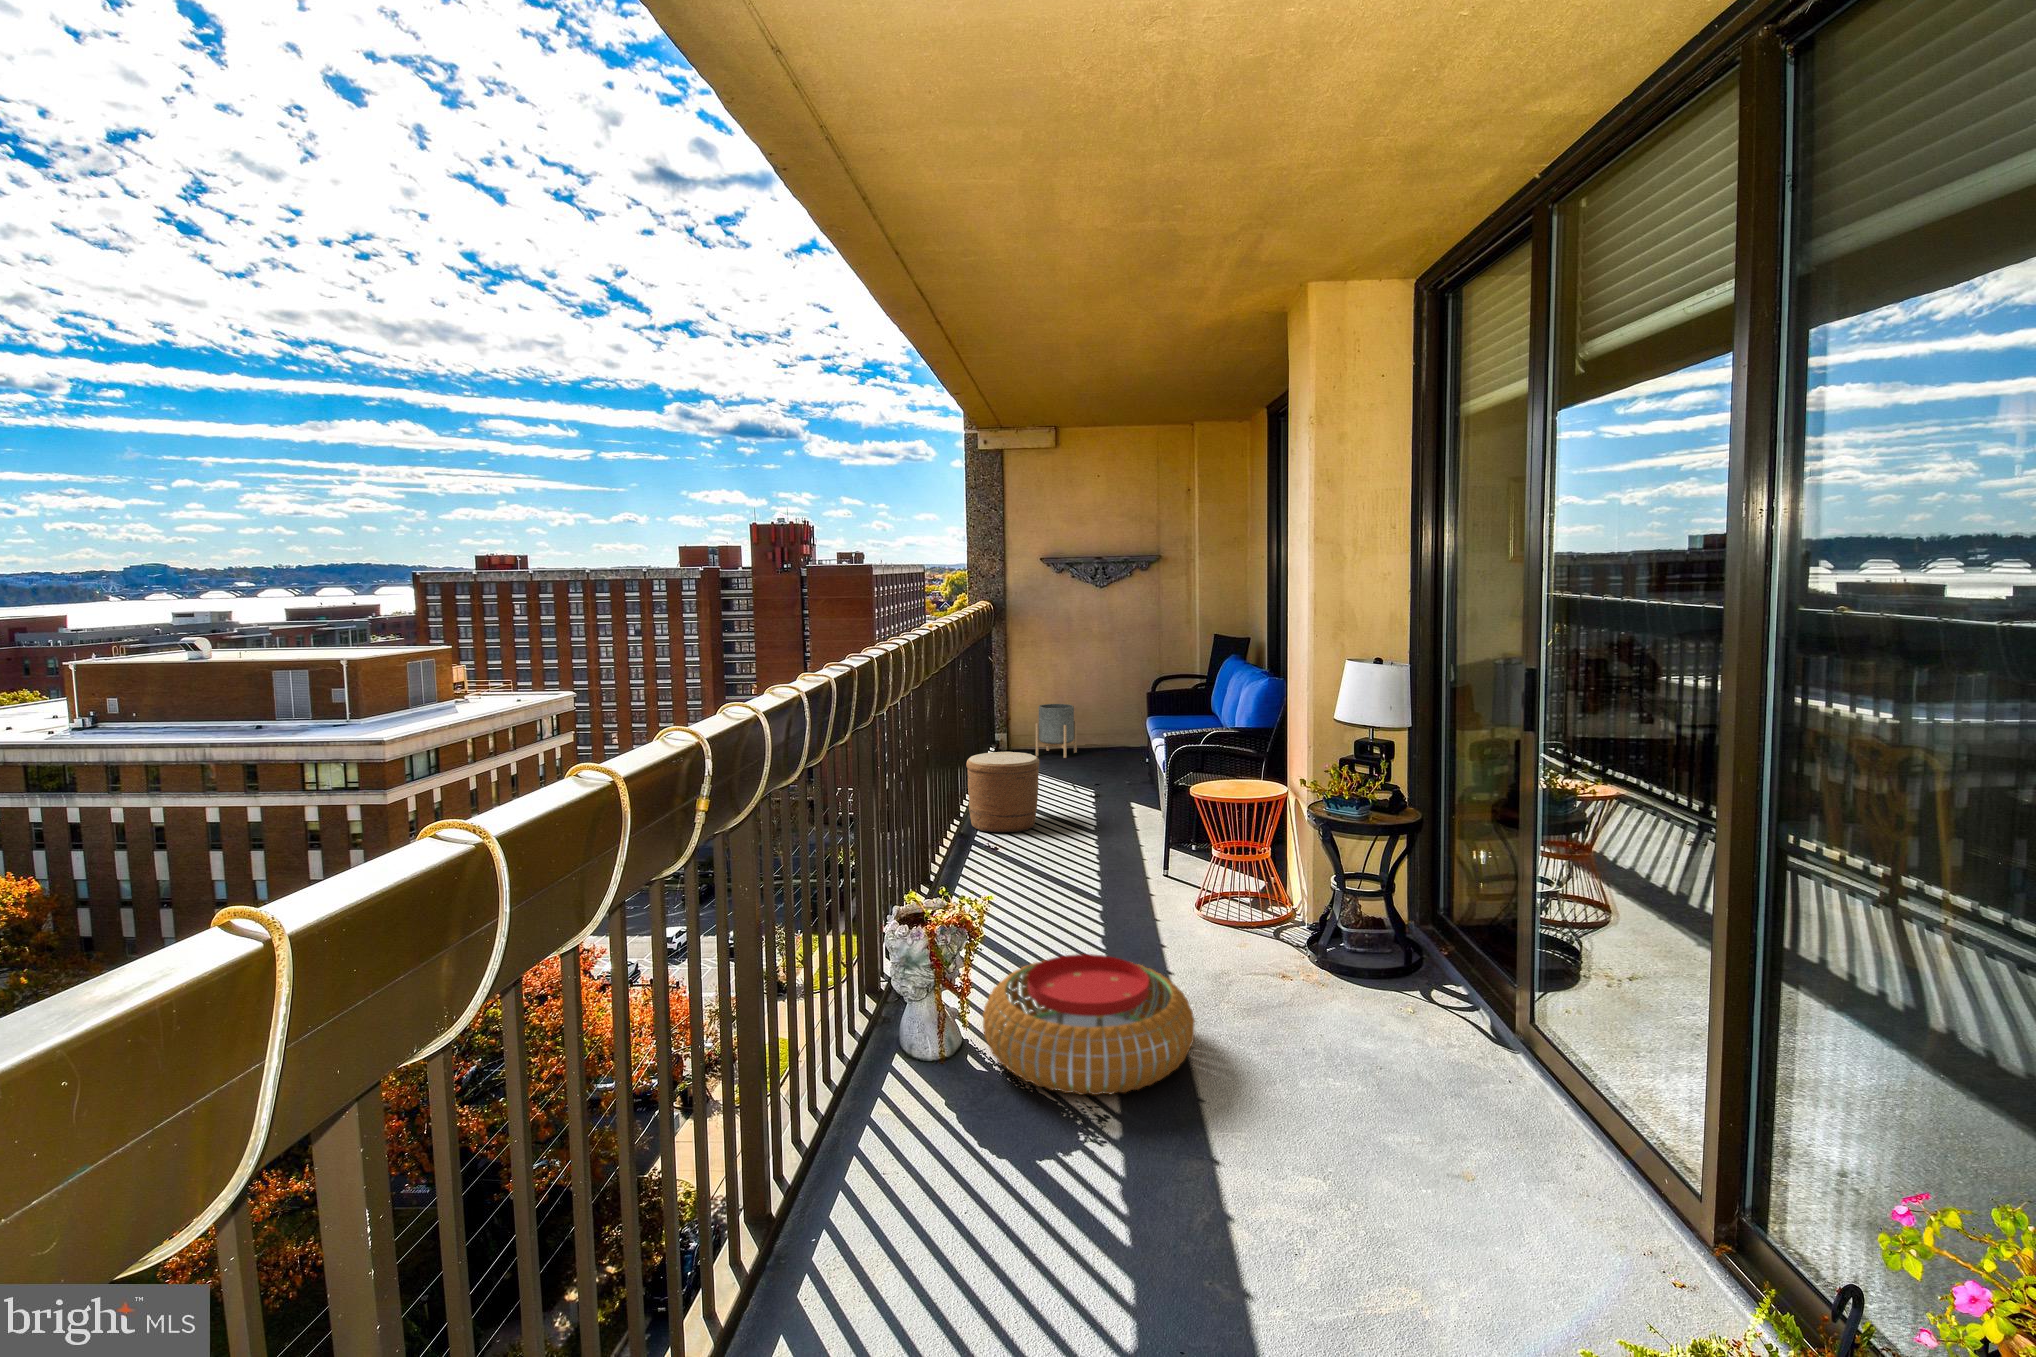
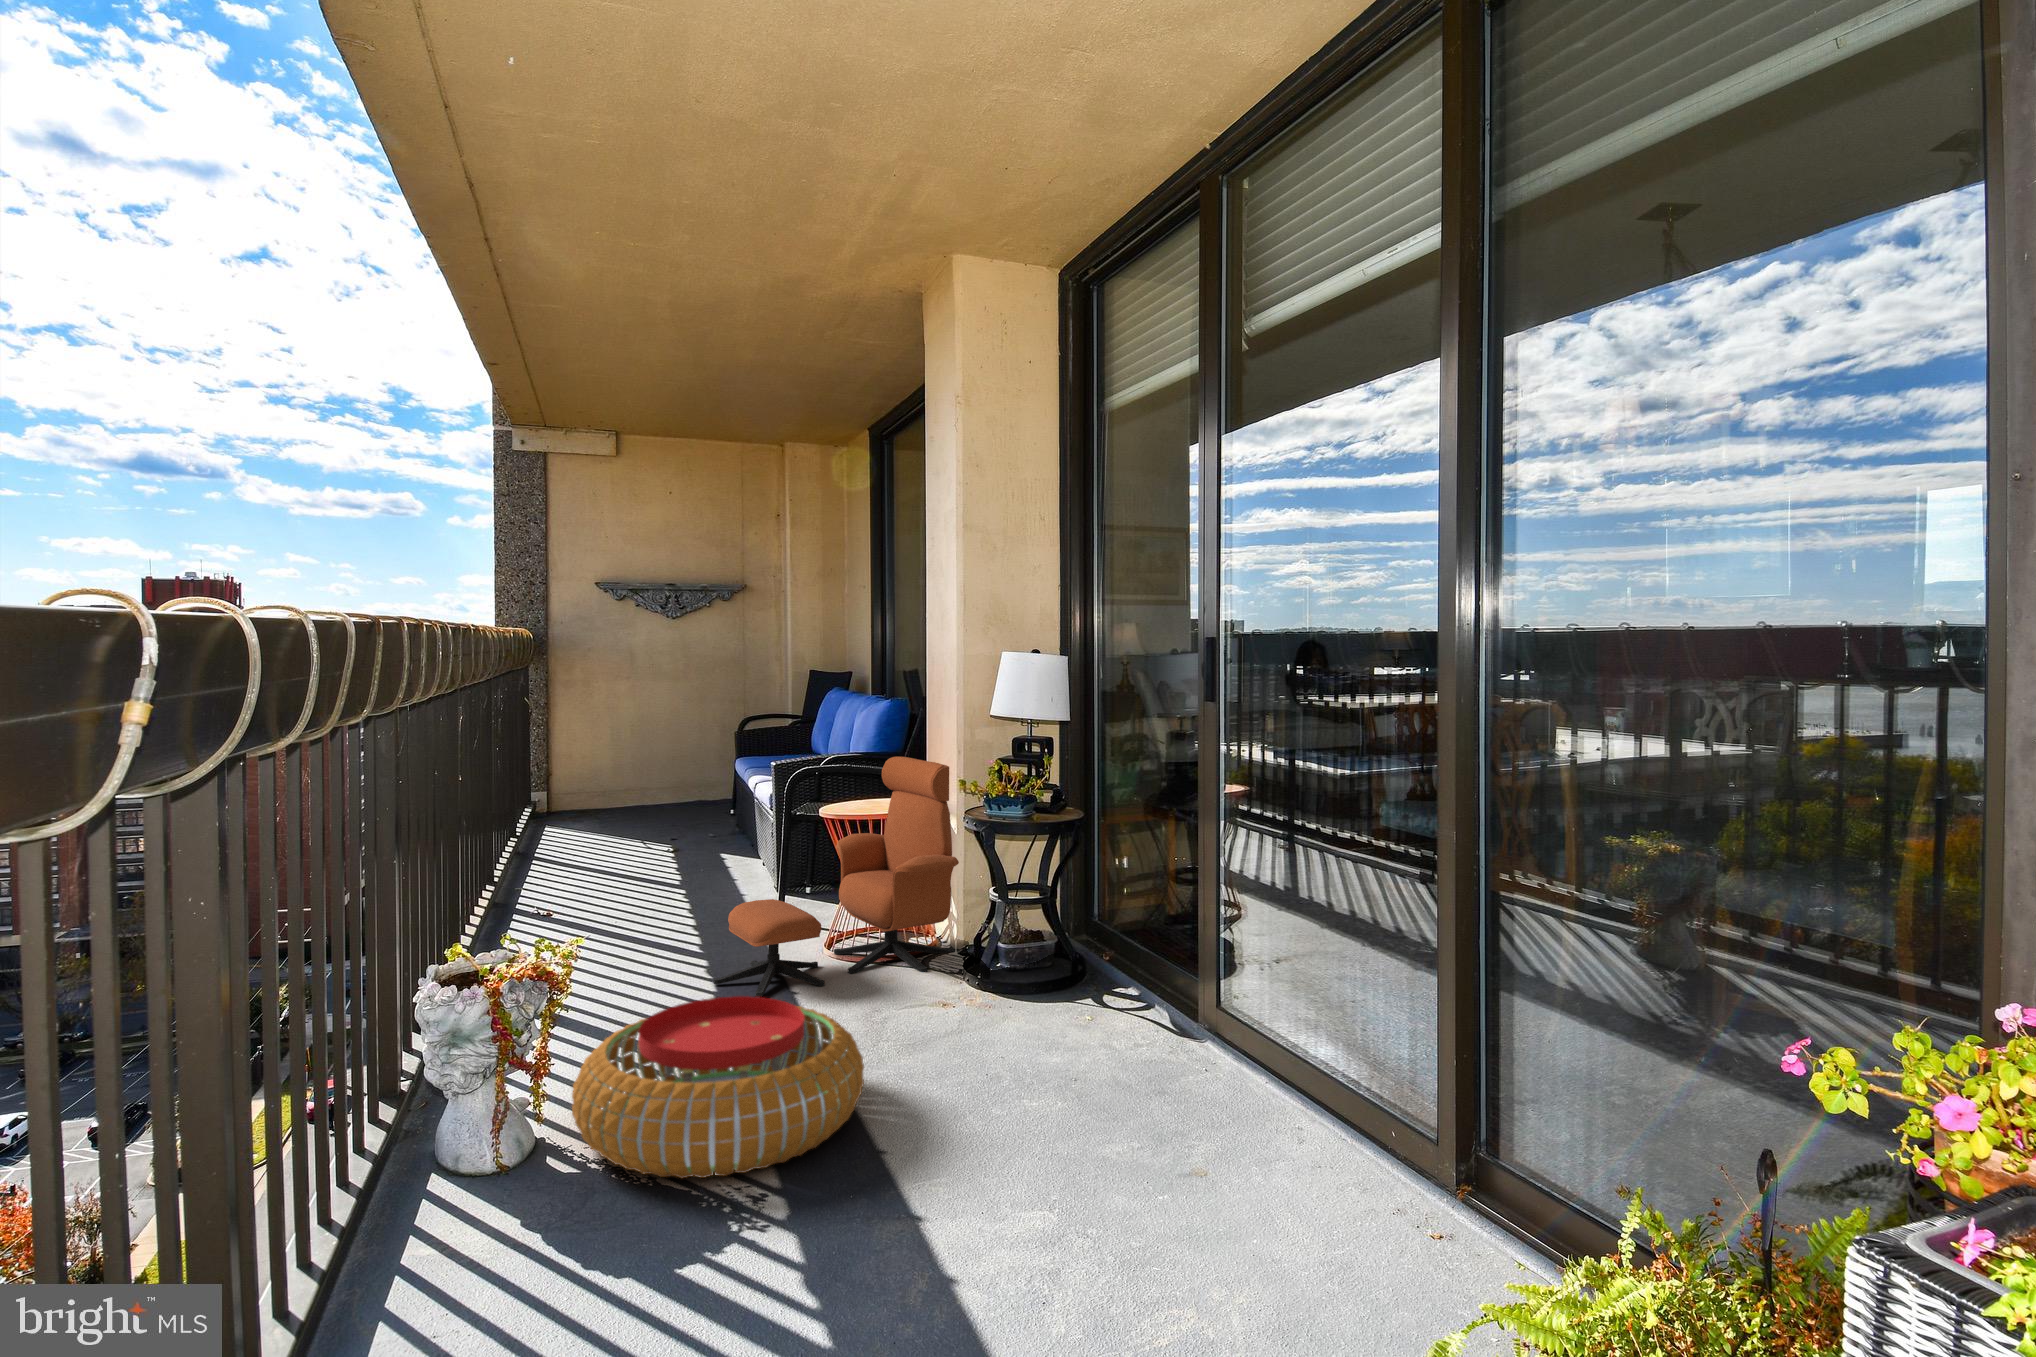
planter: present [1036,704,1077,758] -> none [590,754,643,818]
lounge chair: none [1102,750,1307,945] -> present [714,757,959,997]
woven basket: present [966,752,1040,832] -> none [507,797,609,898]

